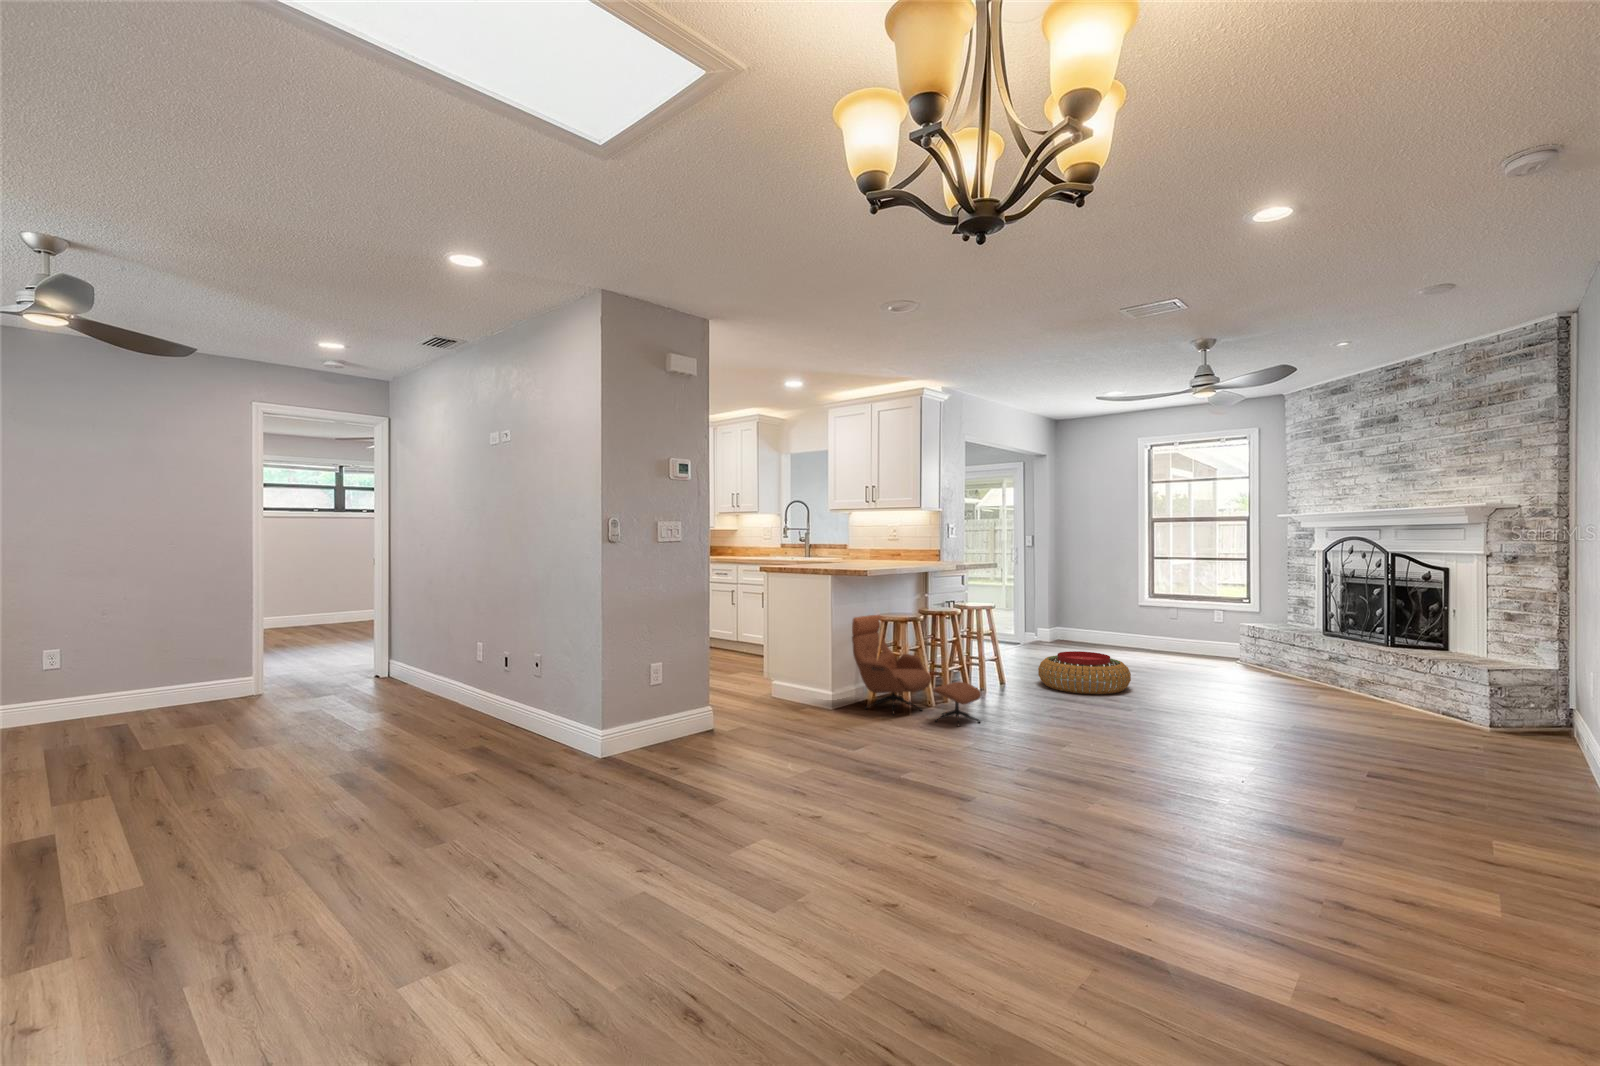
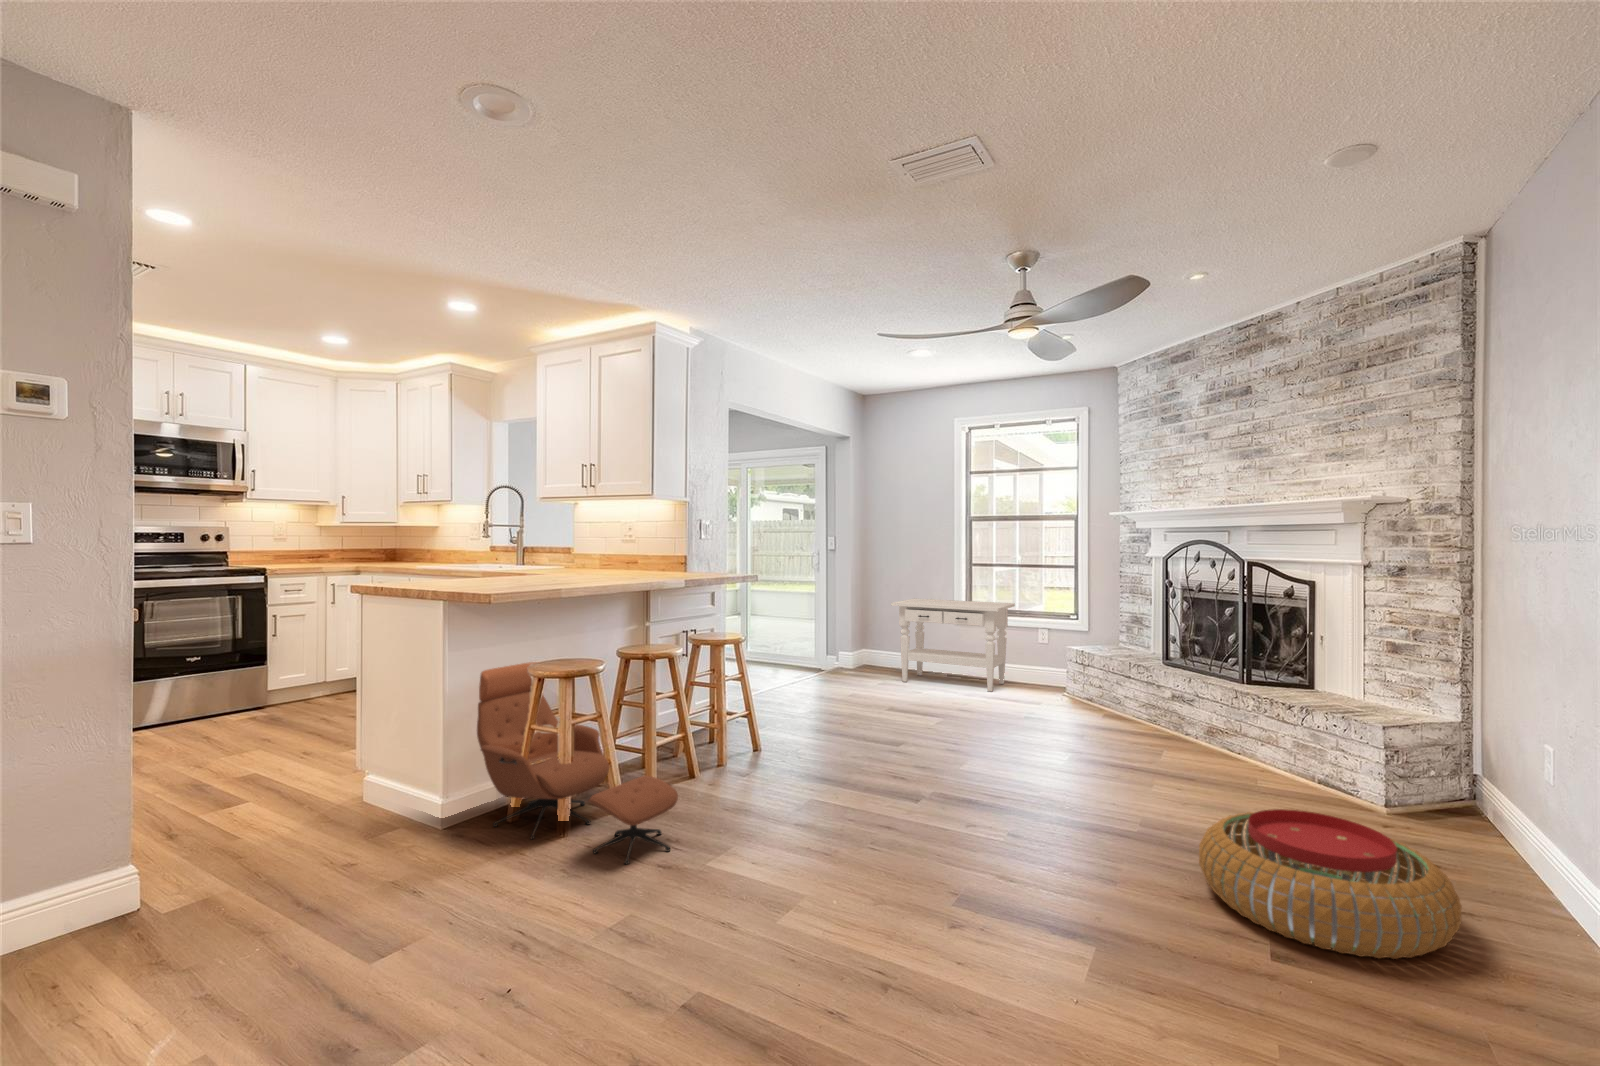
side table: none [1088,585,1194,658] -> present [891,598,1015,692]
pouf: present [1038,651,1131,694] -> present [1199,809,1462,959]

